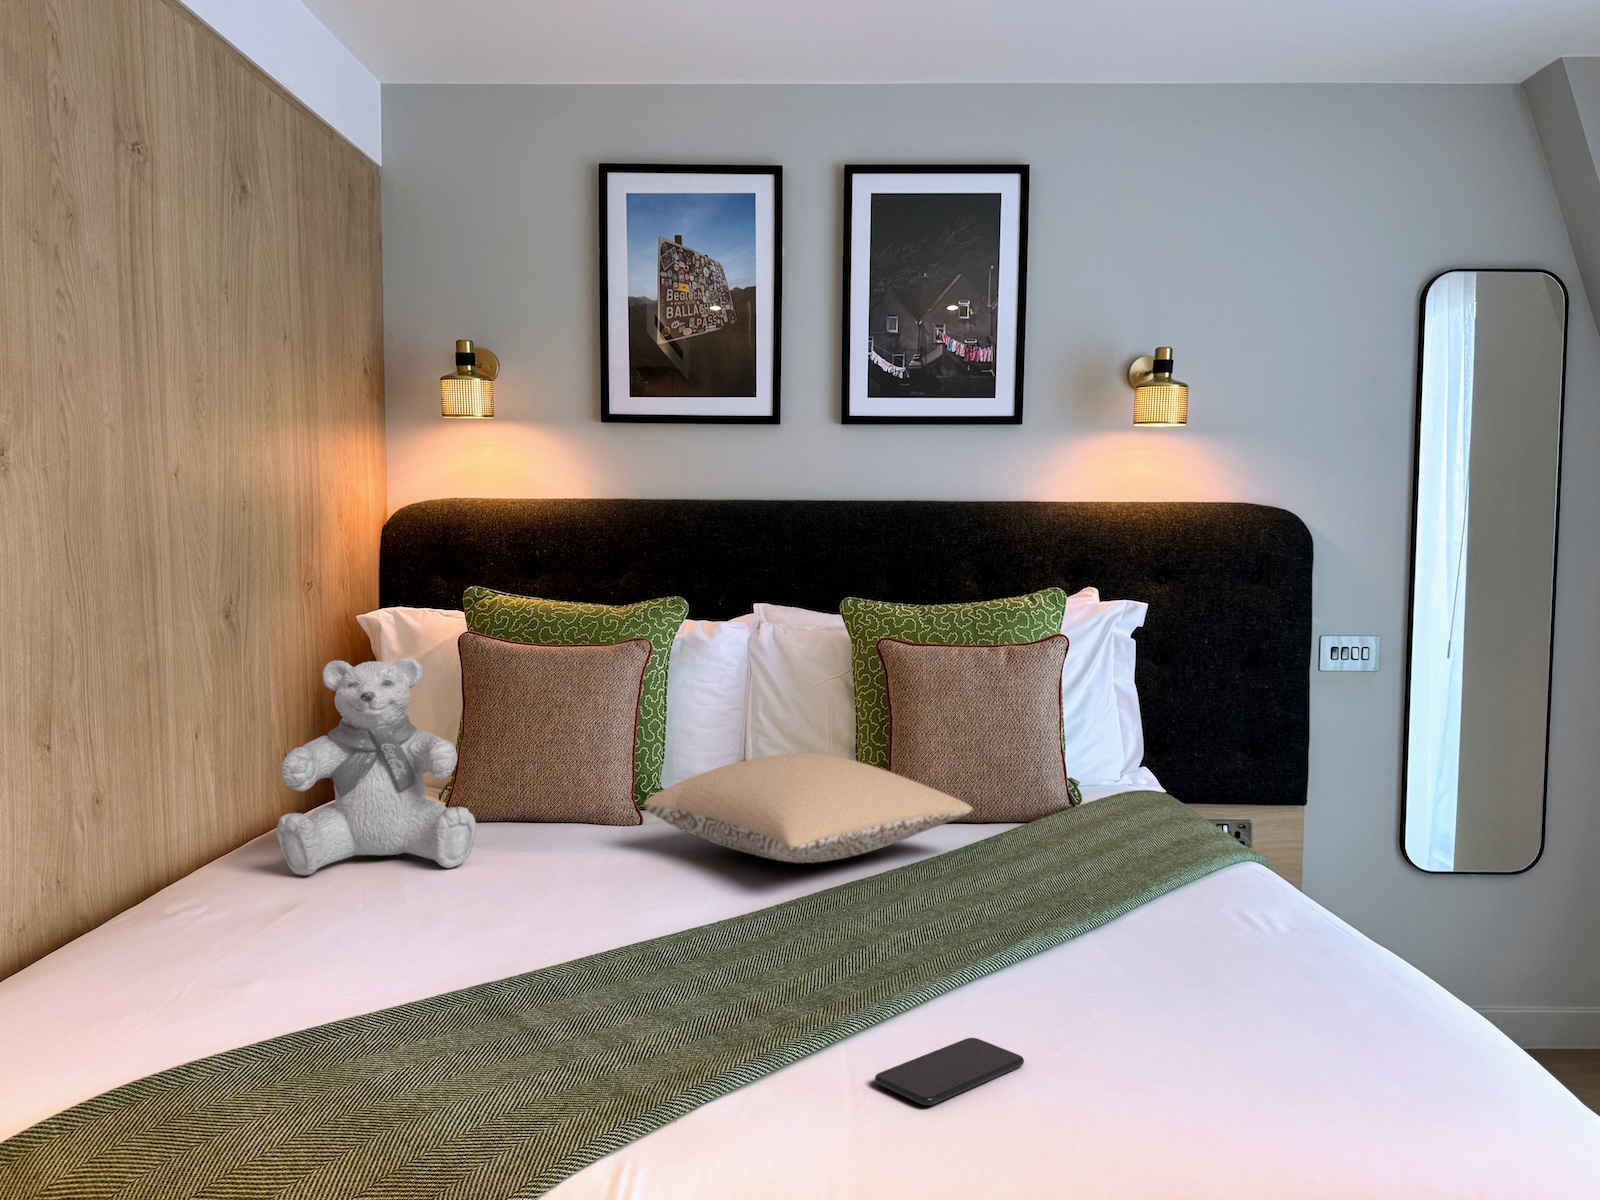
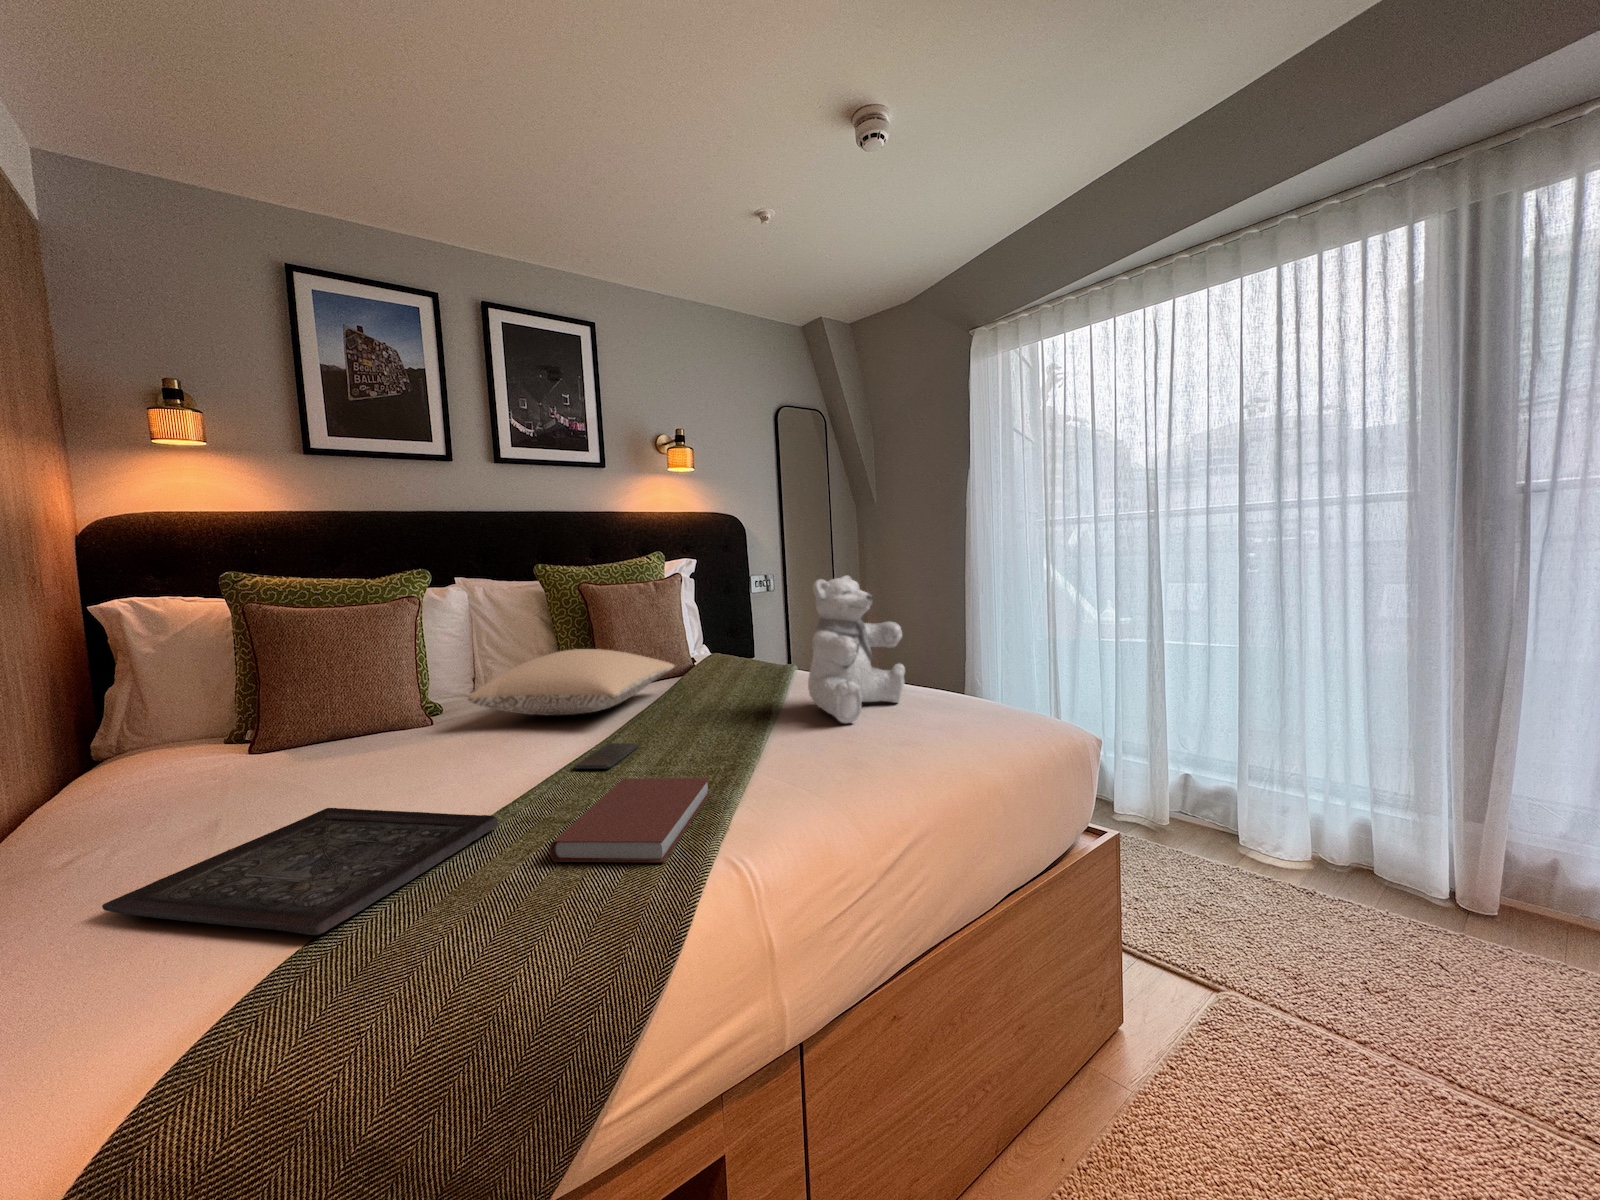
teddy bear: present [276,658,476,875] -> present [808,576,905,723]
tray: none [136,920,473,1066] -> present [102,808,498,935]
book: none [448,988,734,1128] -> present [550,778,710,862]
smartphone: present [875,1038,1024,1105] -> present [575,743,638,769]

